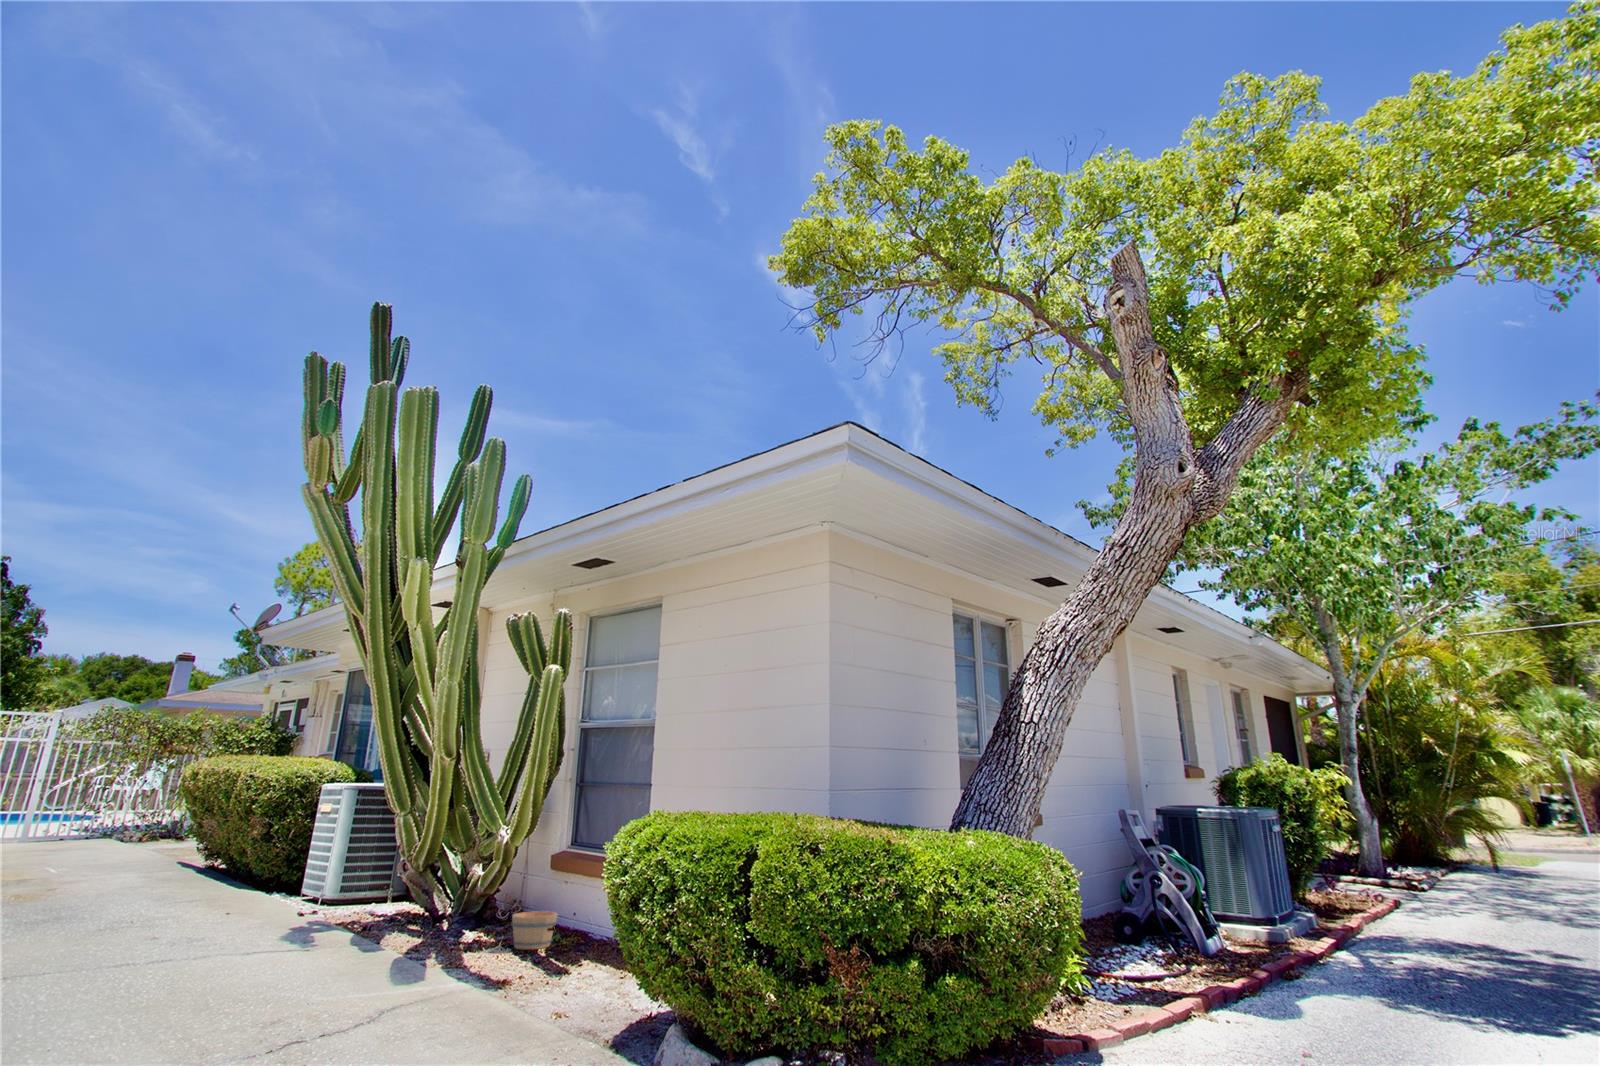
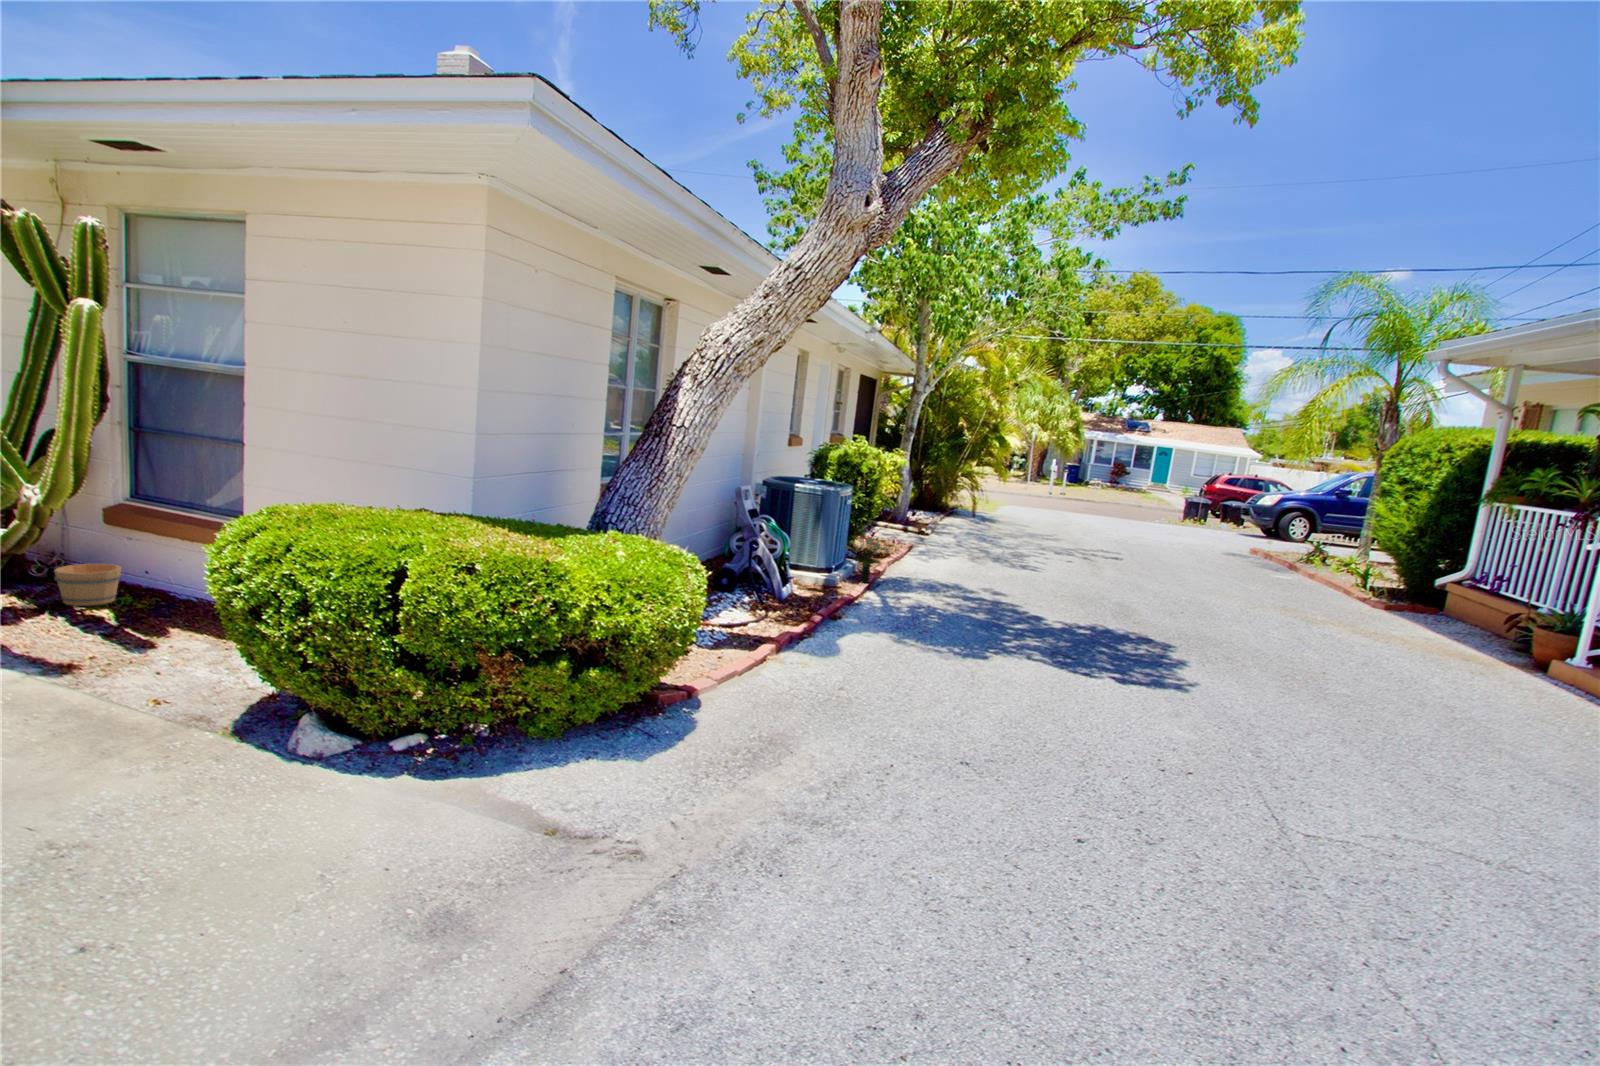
potted plant: none [1287,874,1353,941] -> present [846,538,889,583]

